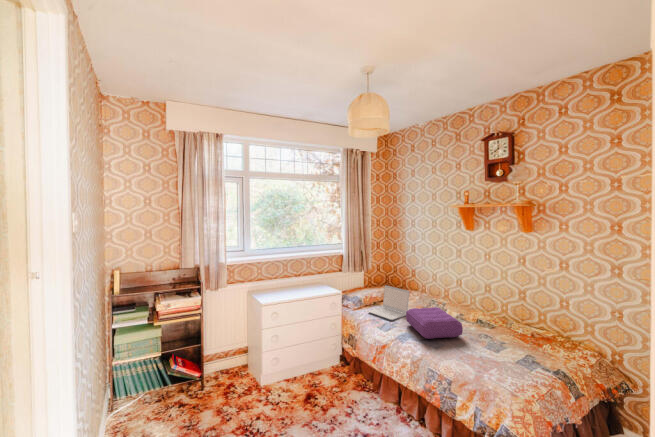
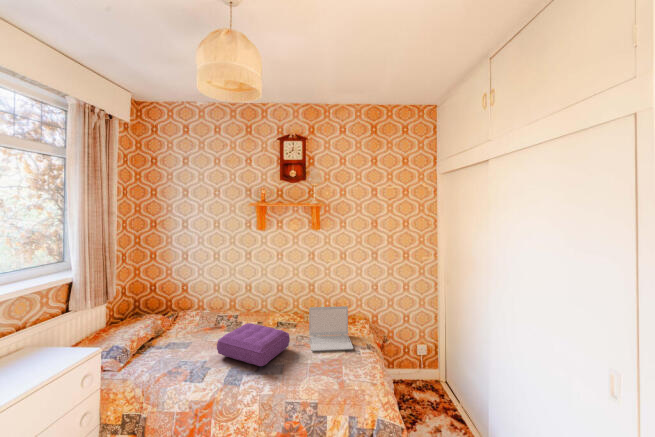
laptop: present [368,285,409,320] -> present [309,306,353,351]

